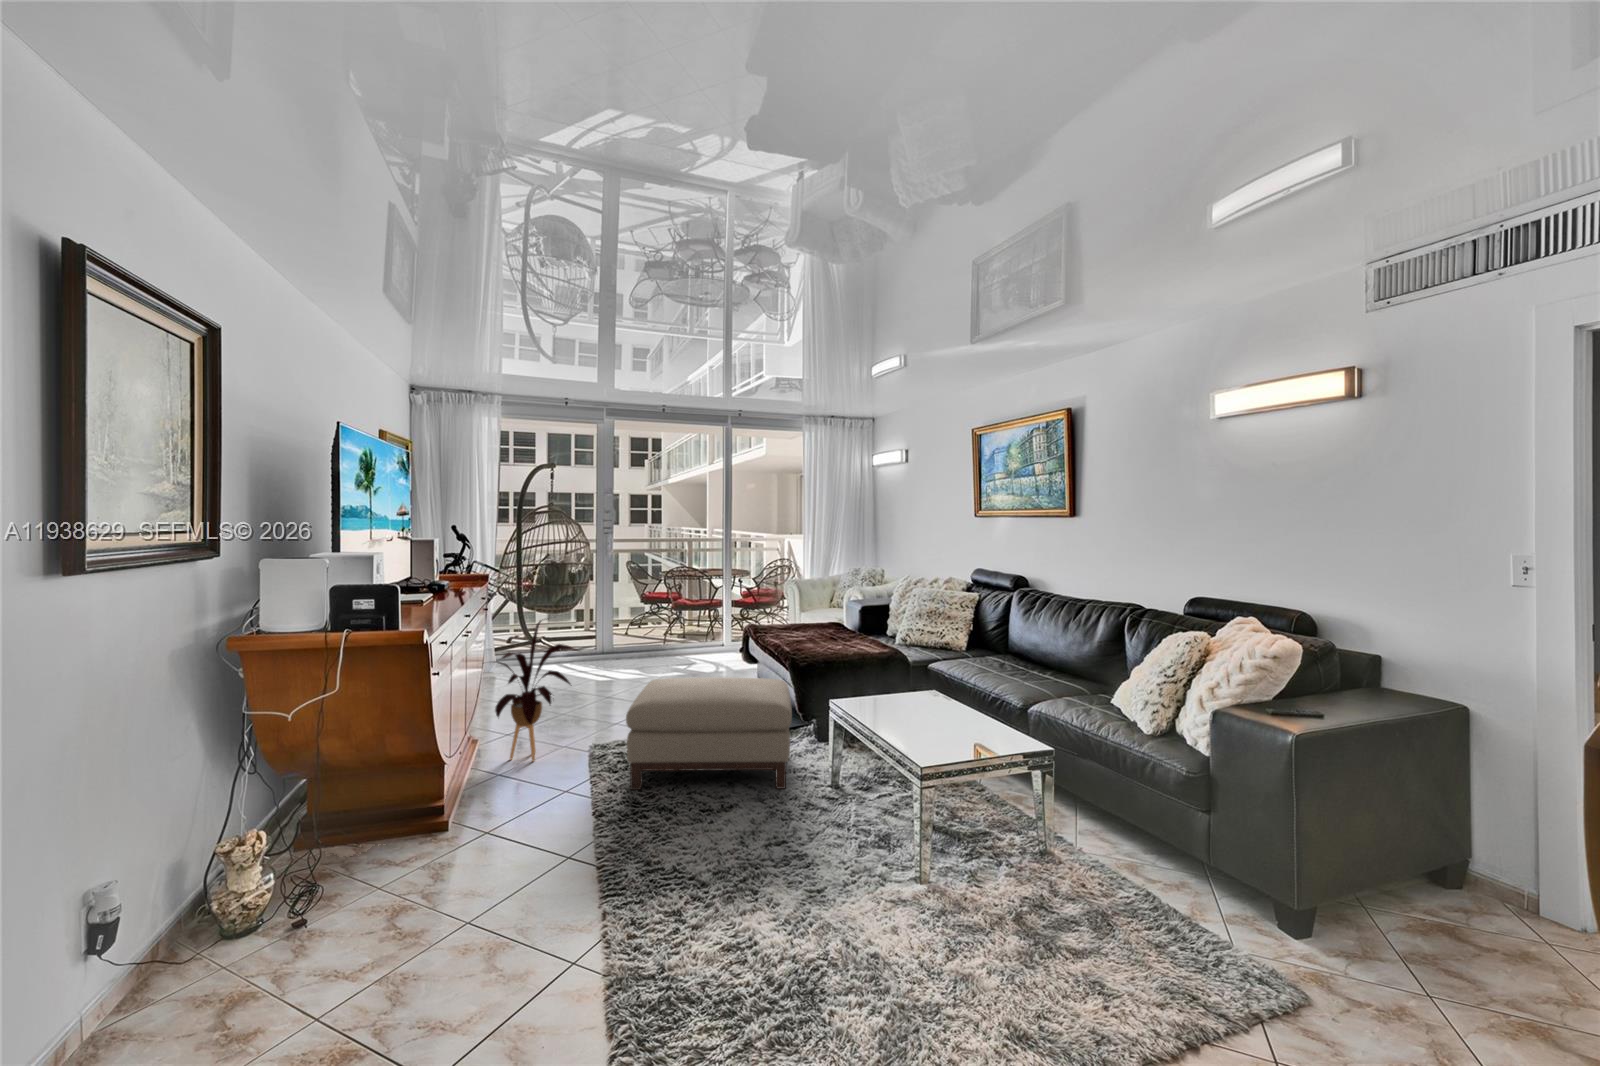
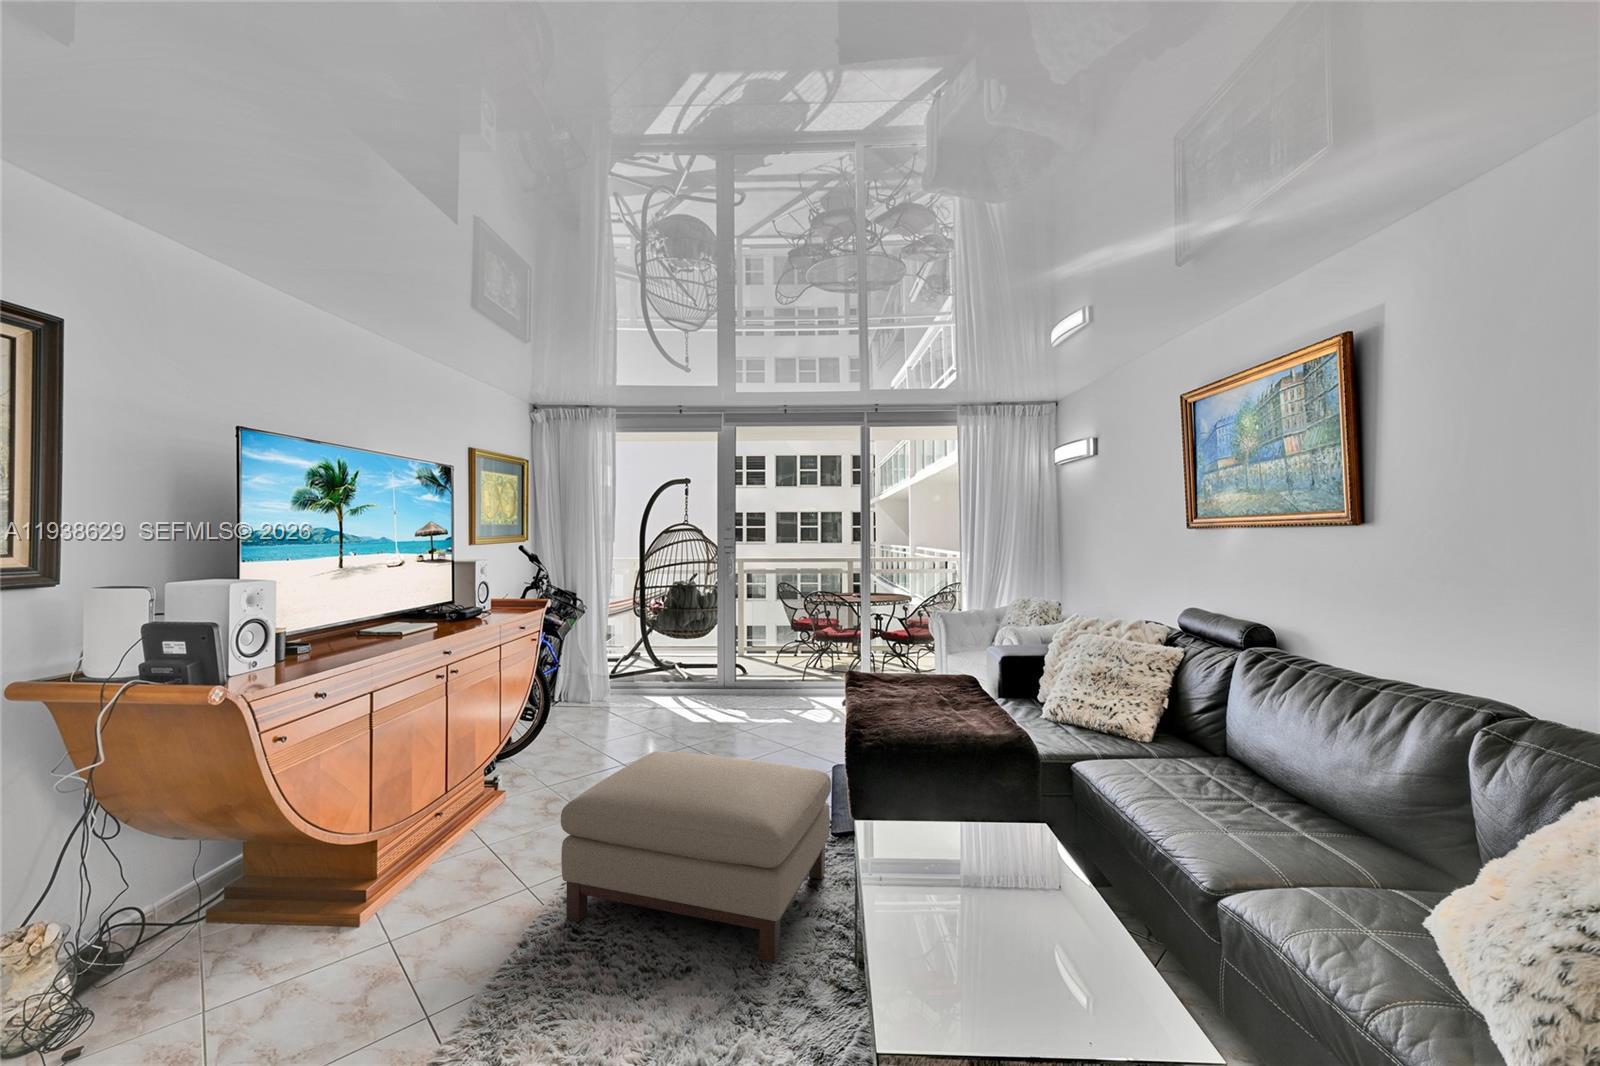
house plant: present [495,621,578,761] -> none [447,661,575,844]

